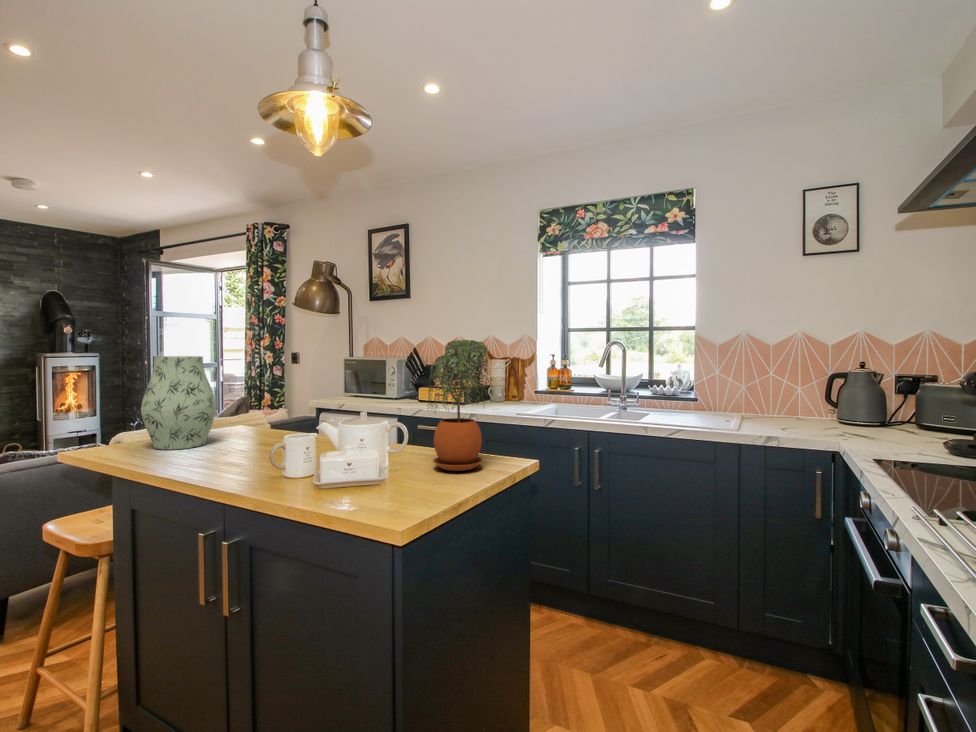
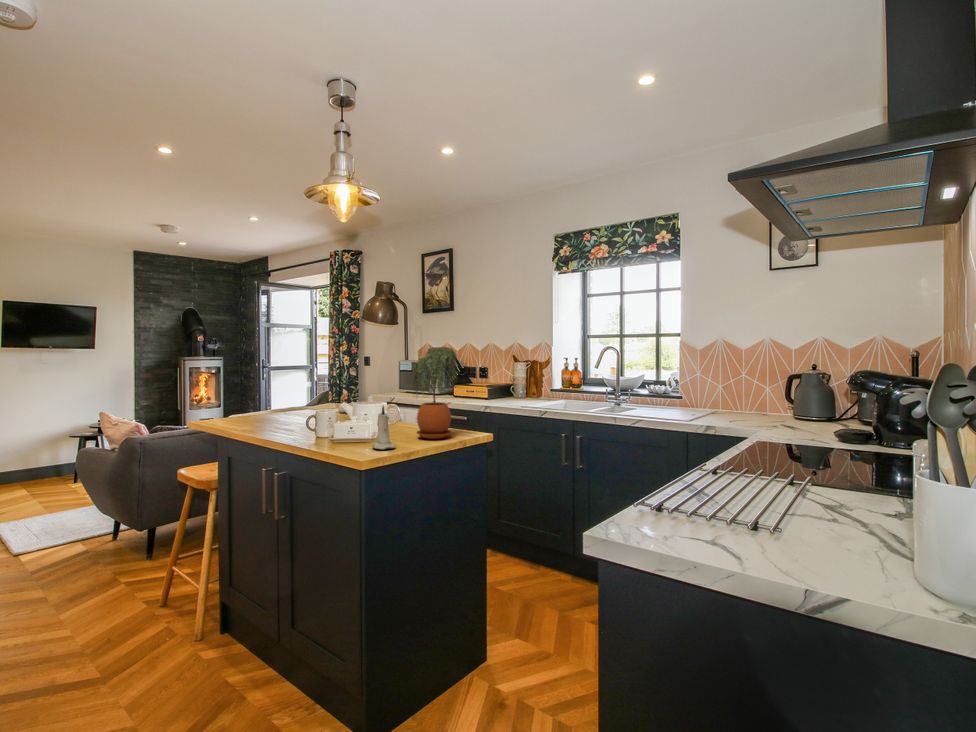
vase: present [141,356,217,450] -> none [237,359,286,423]
candle: none [384,426,420,495] -> present [372,405,396,449]

